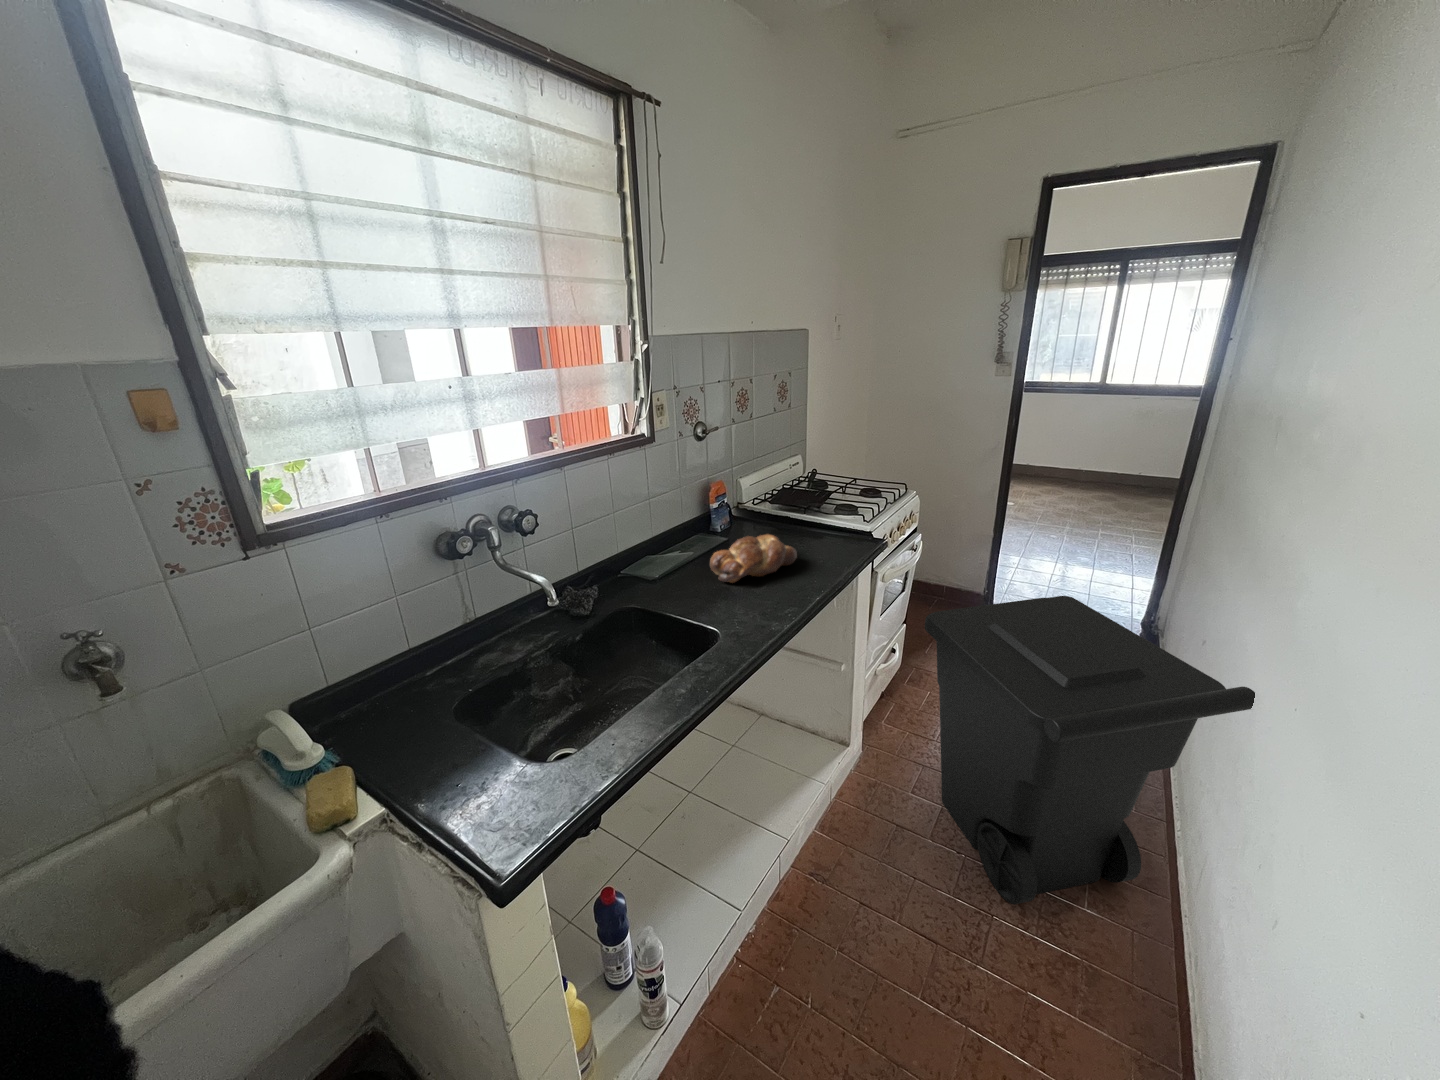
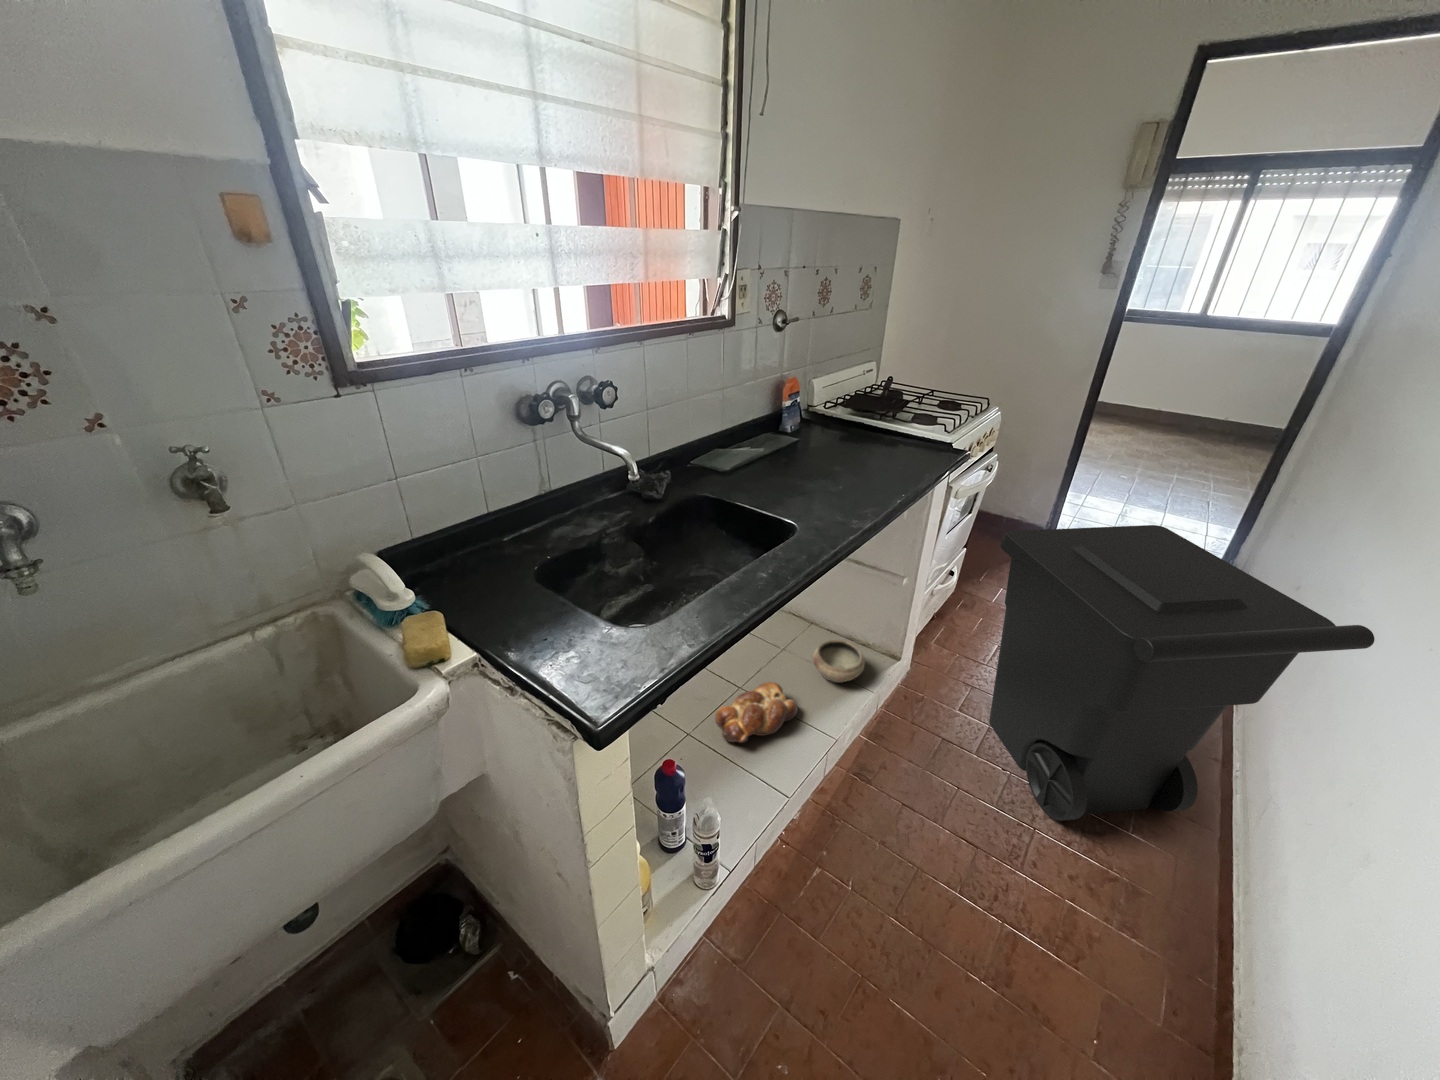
bread loaf: present [710,534,797,583] -> present [715,682,797,743]
ceramic bowl: none [764,729,815,775] -> present [813,640,865,683]

